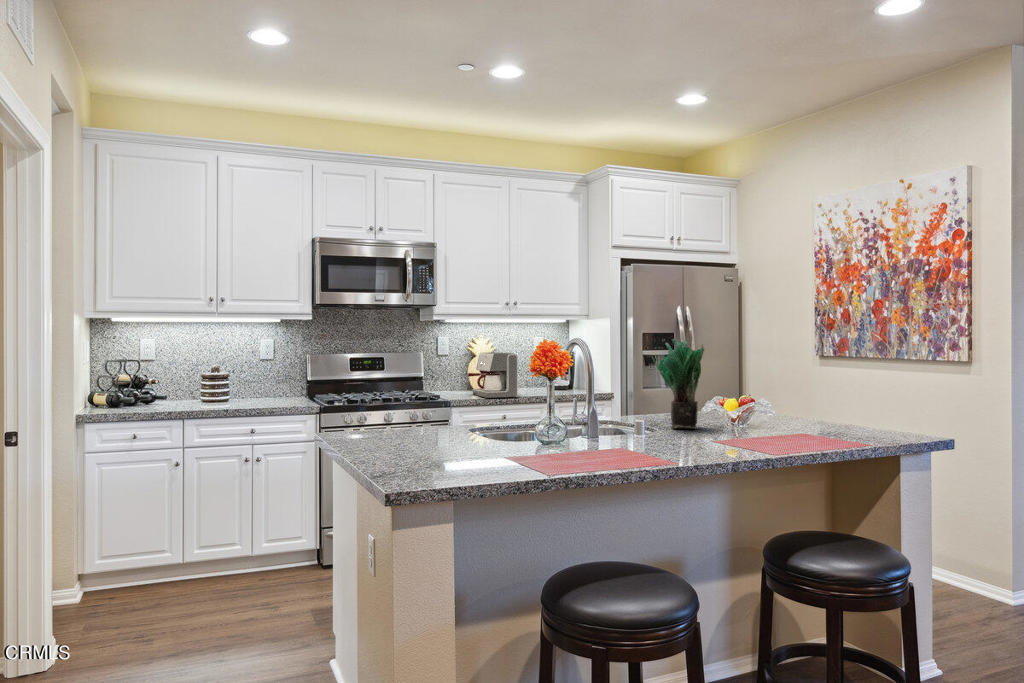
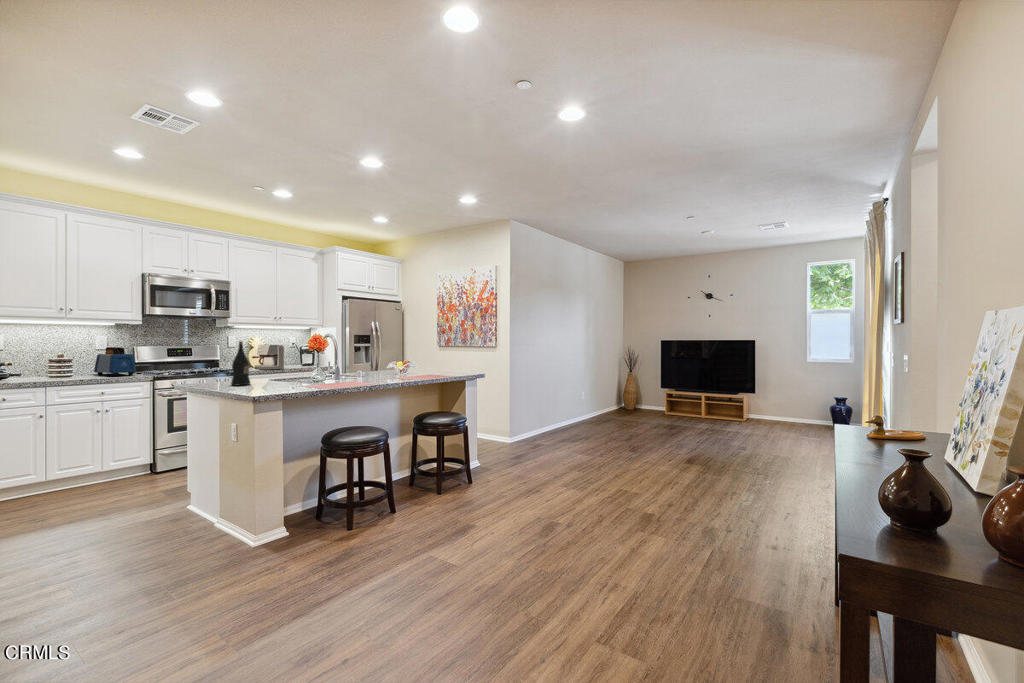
potted plant: present [652,339,704,429] -> none [365,335,389,375]
wine bottle: none [391,355,424,444] -> present [231,341,250,386]
toaster: none [254,357,302,403] -> present [94,347,136,376]

